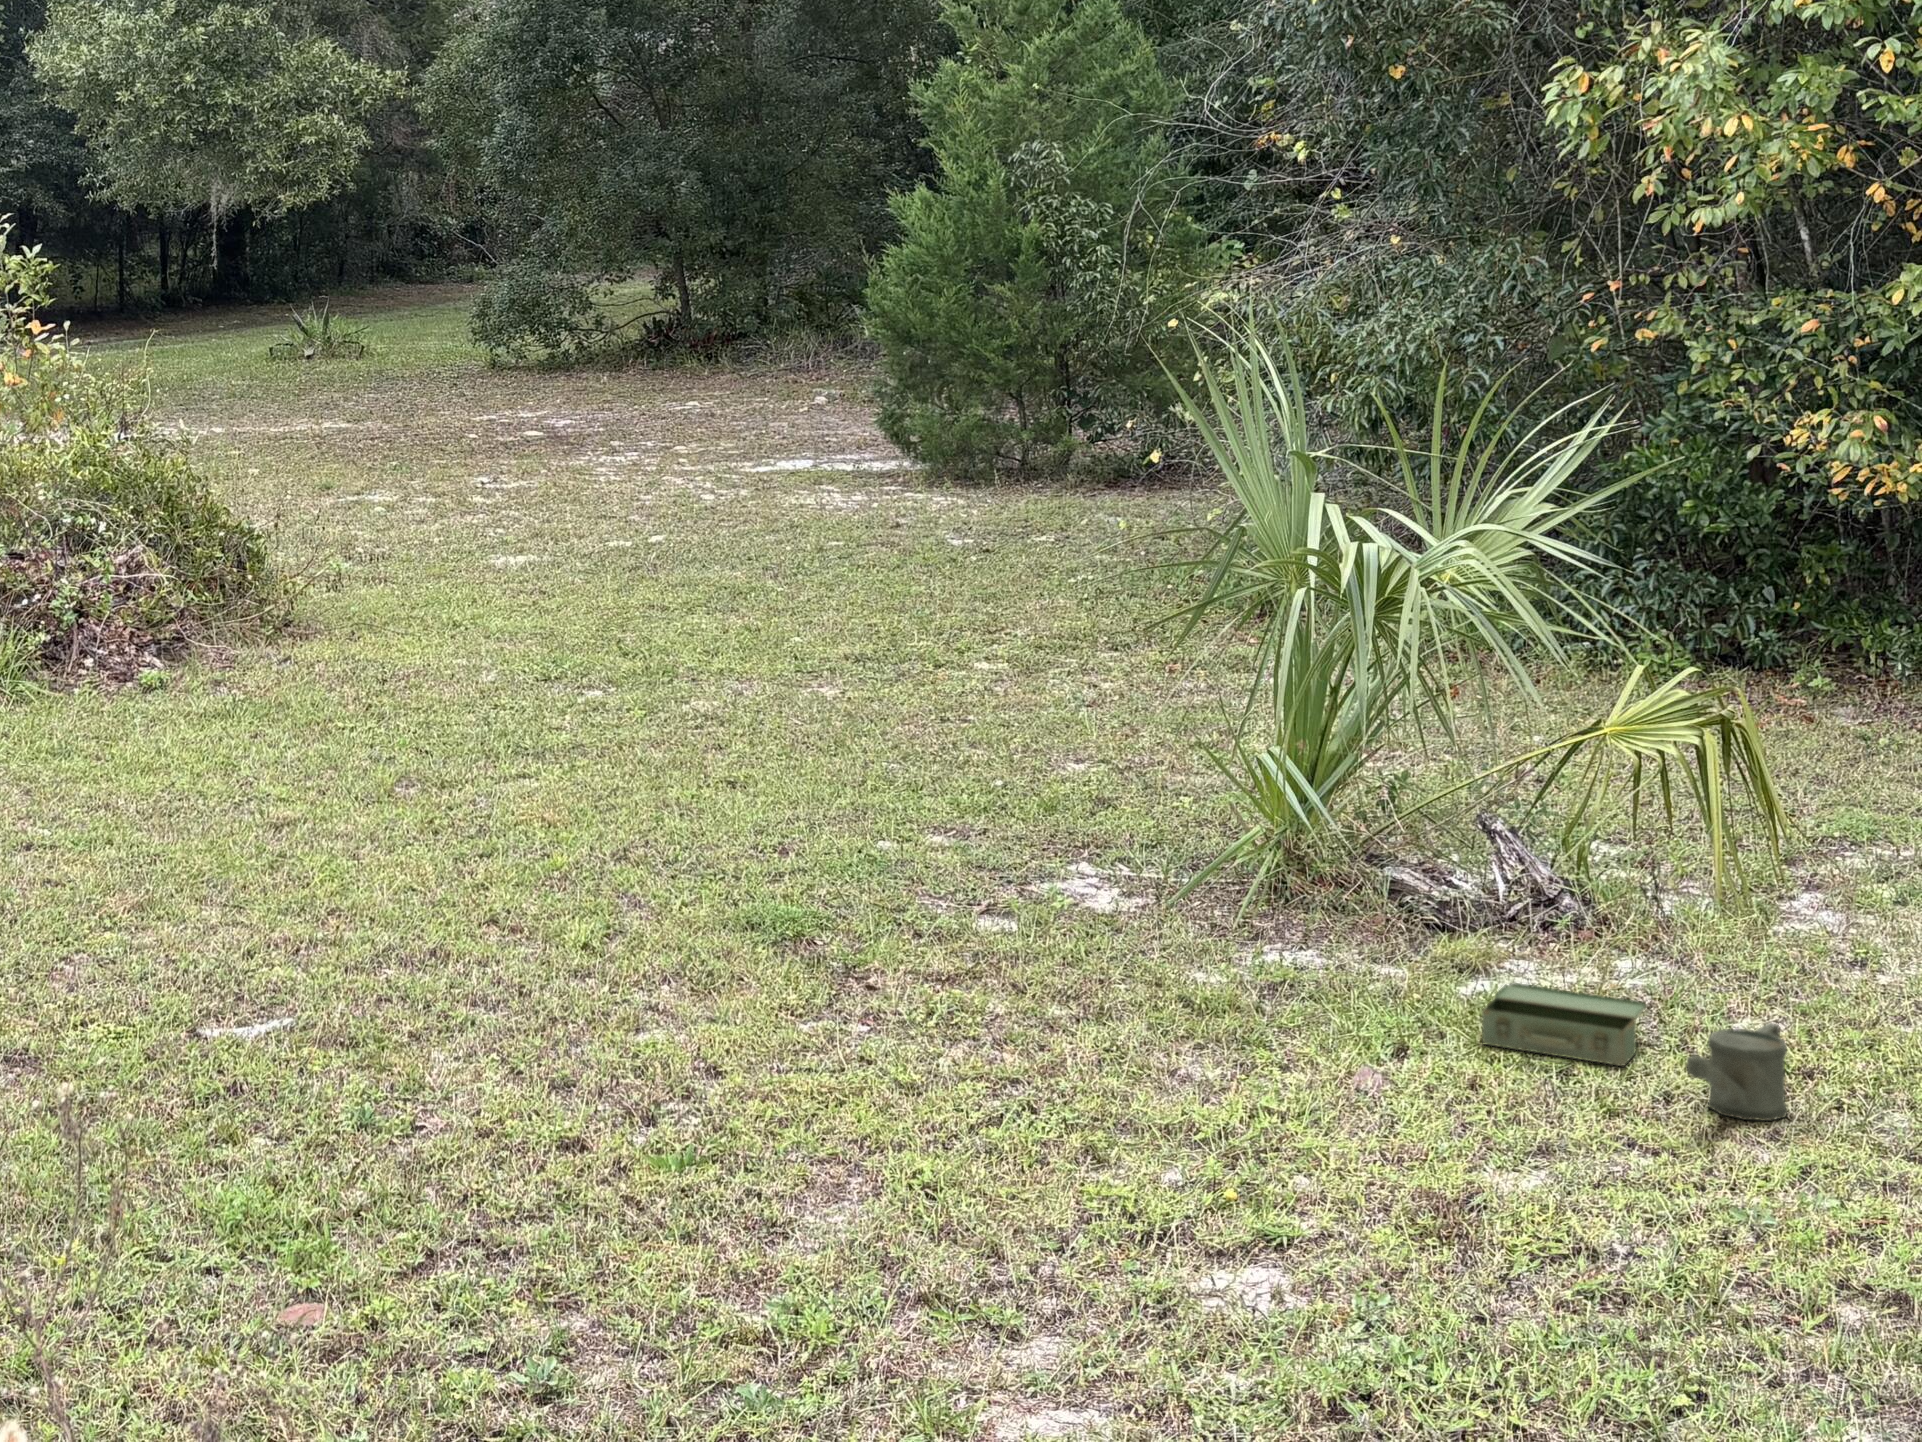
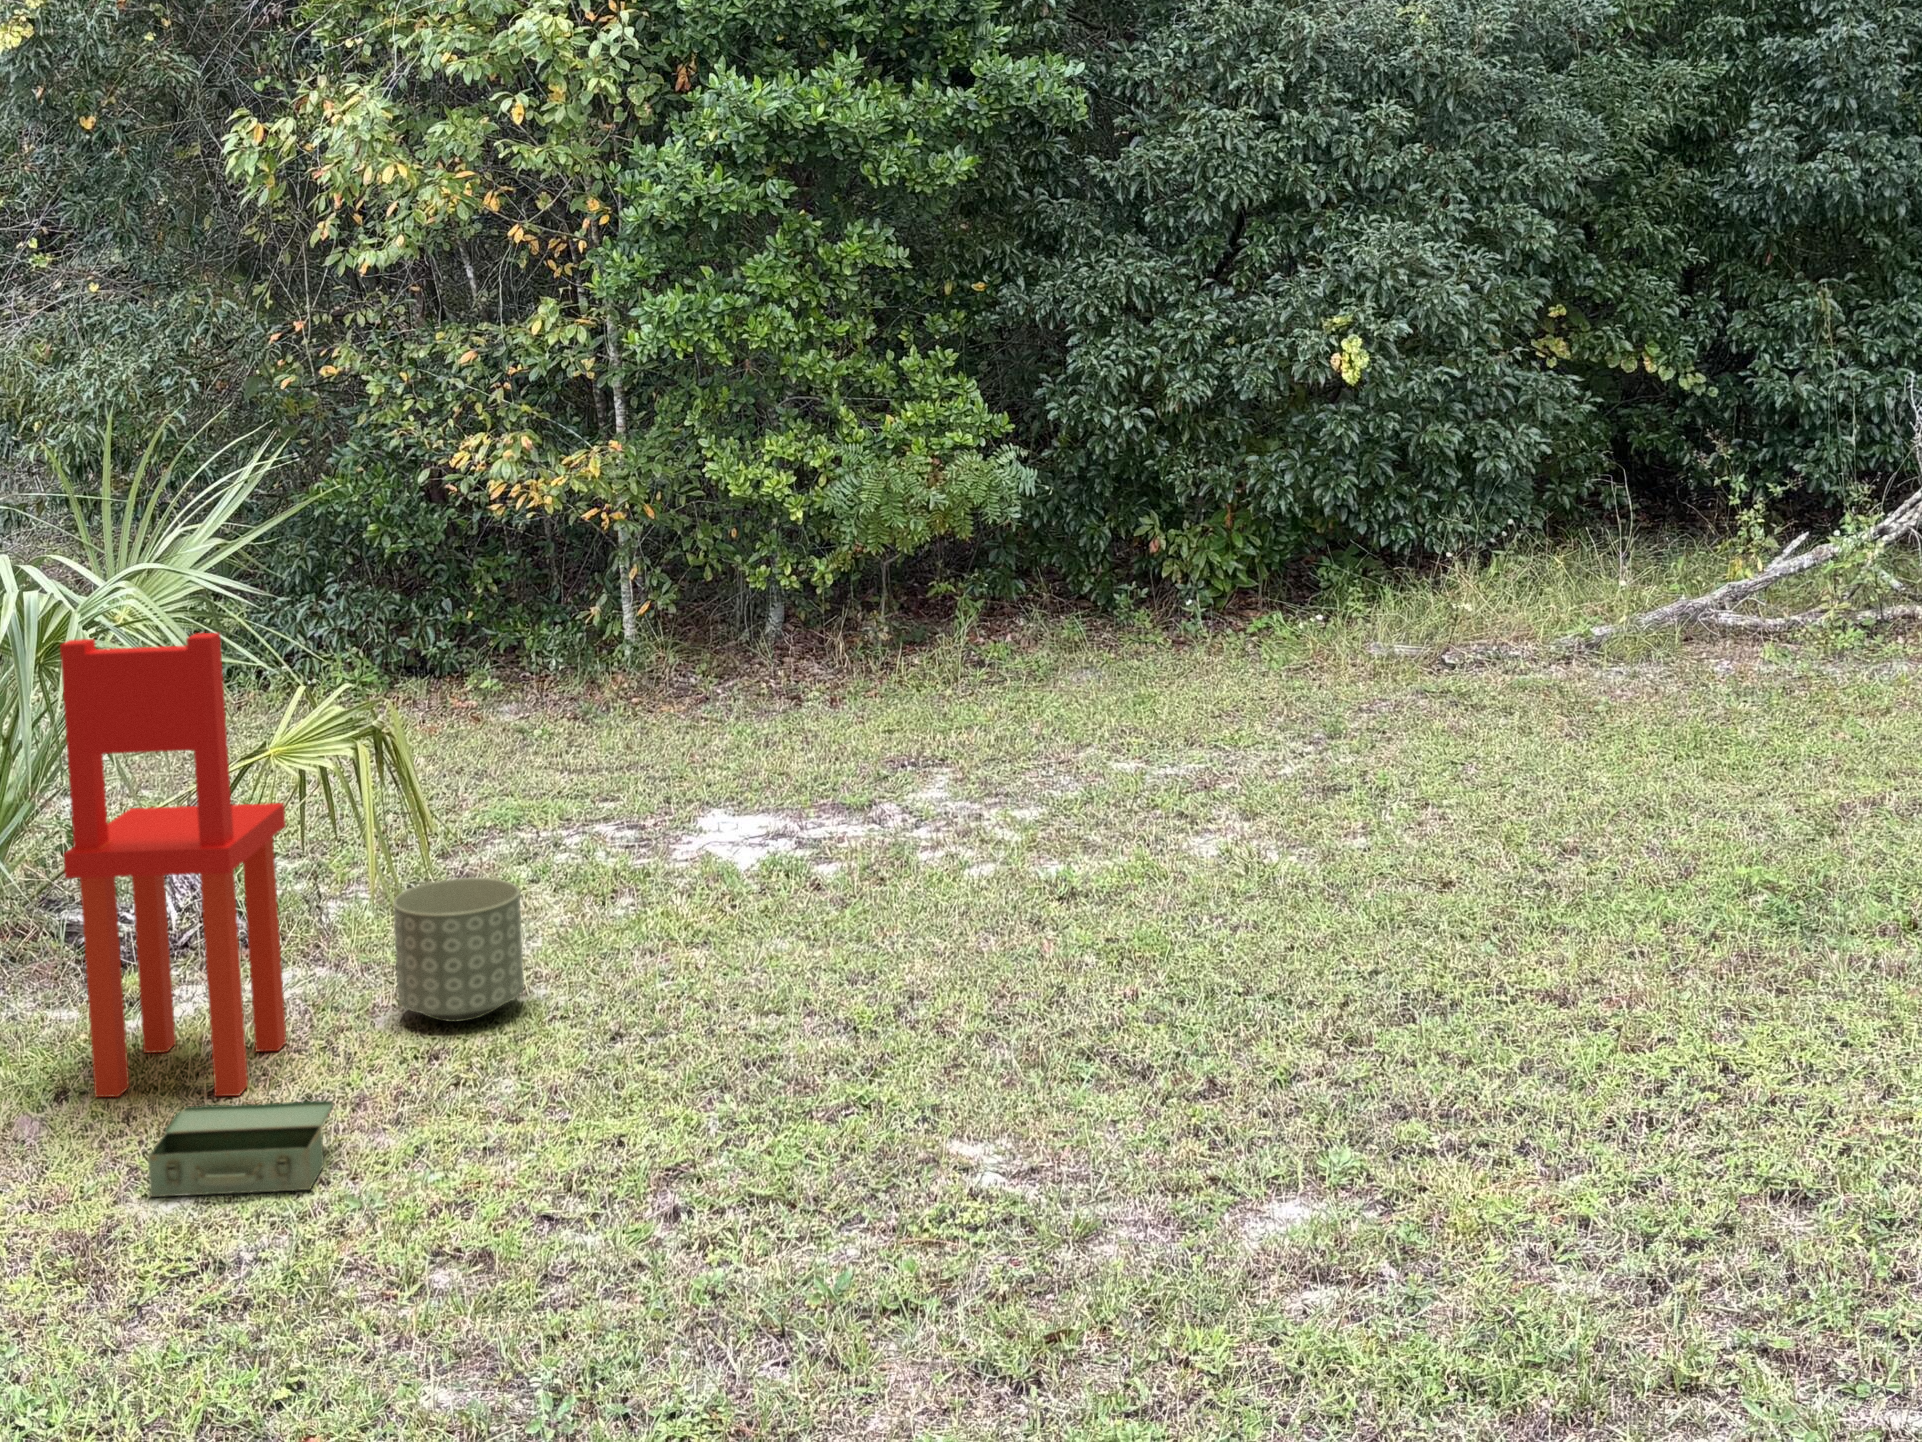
chair: none [1408,577,1606,991] -> present [60,633,286,1097]
planter: none [1708,843,1840,975] -> present [393,878,524,1022]
watering can: present [1687,1023,1787,1121] -> none [375,1108,484,1236]

